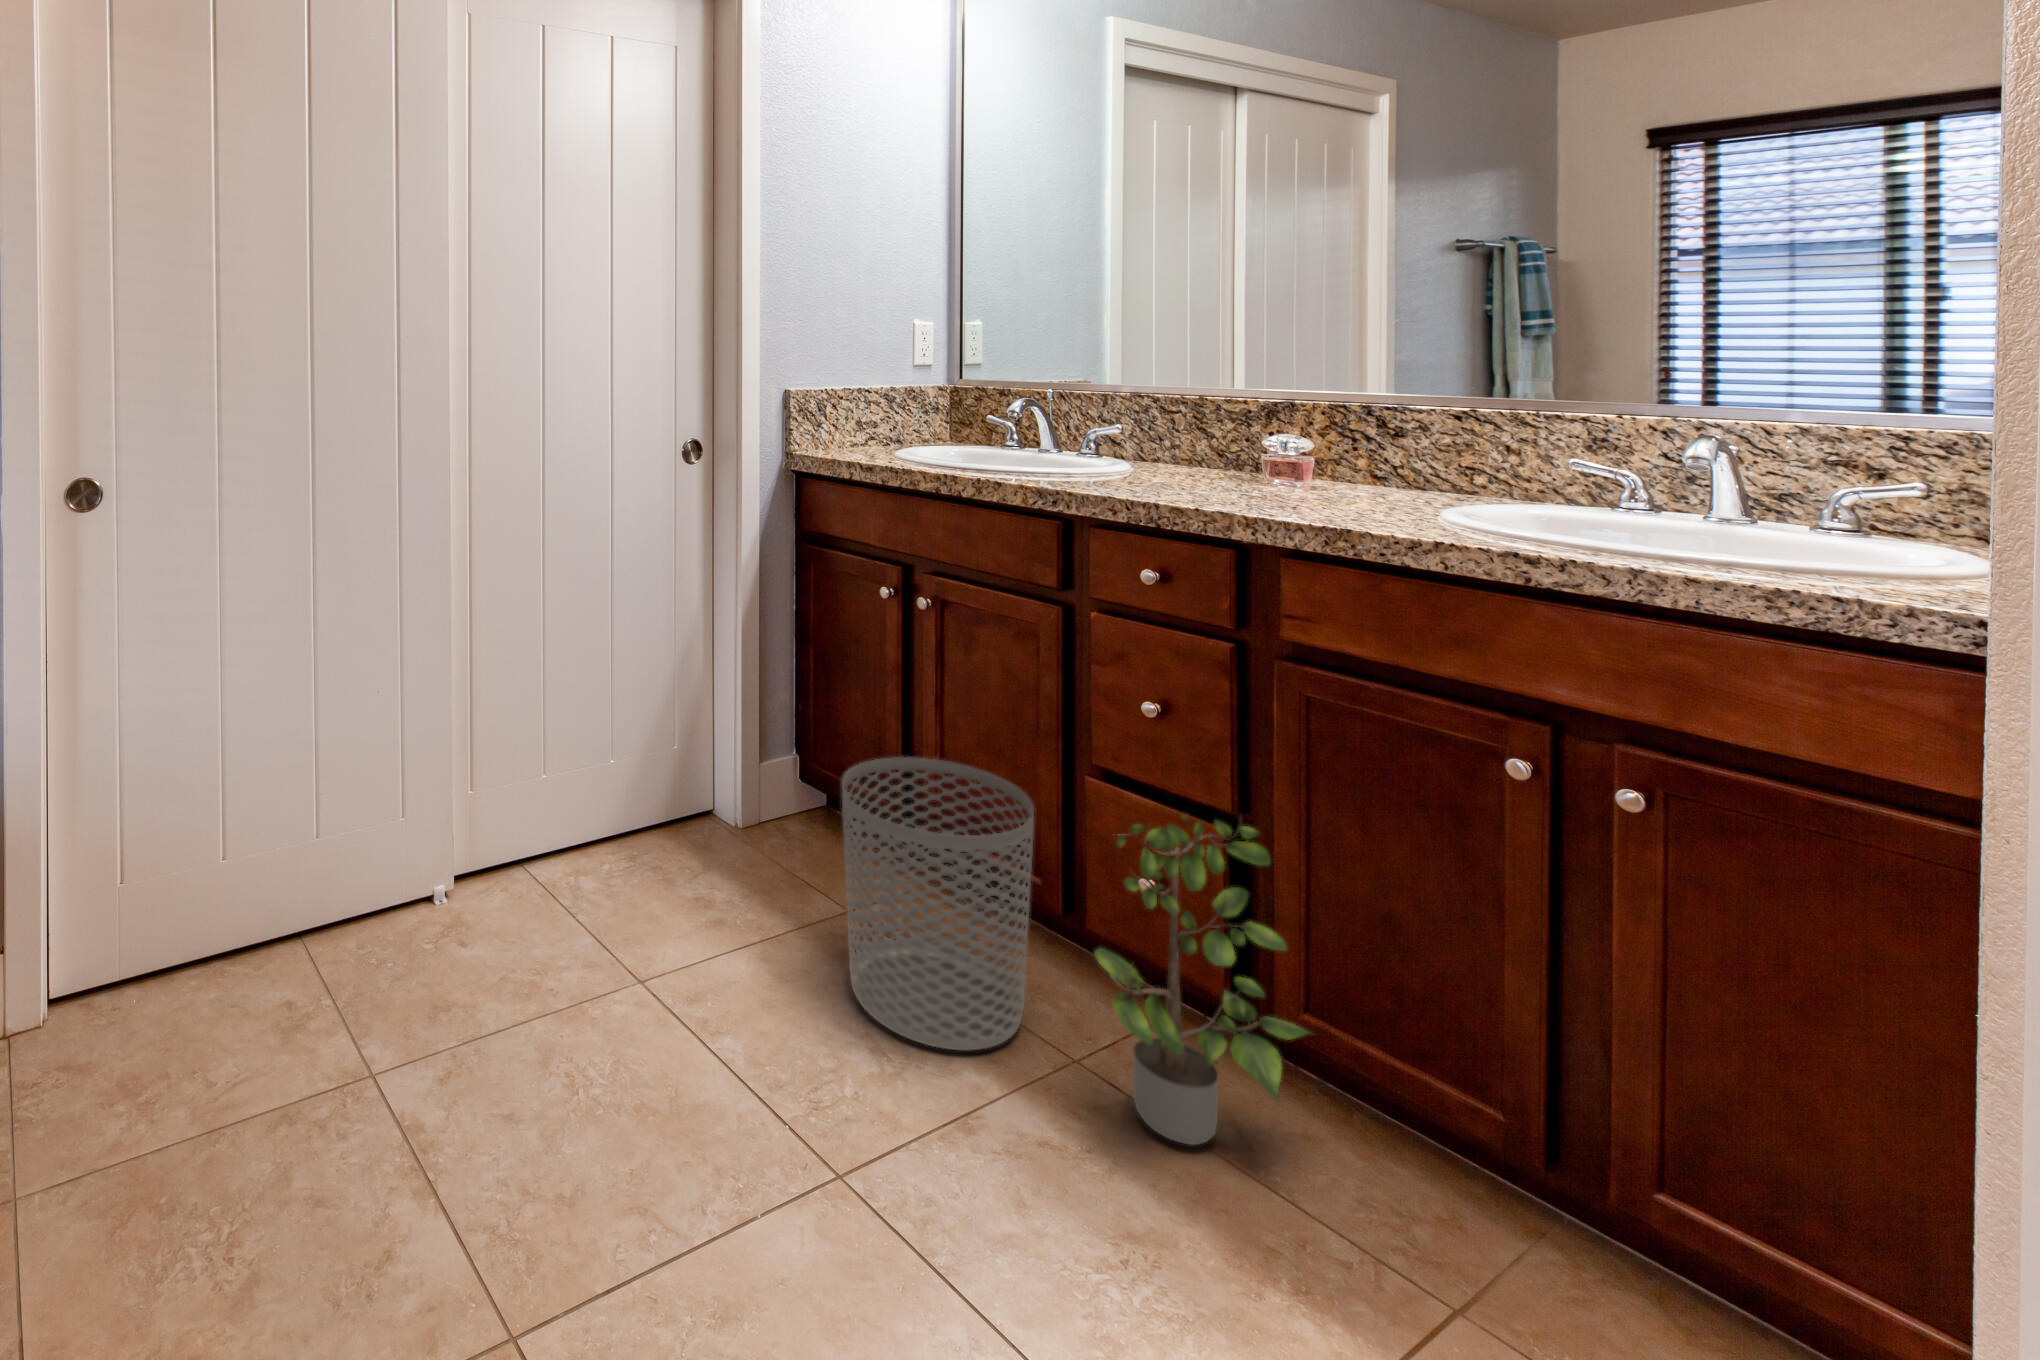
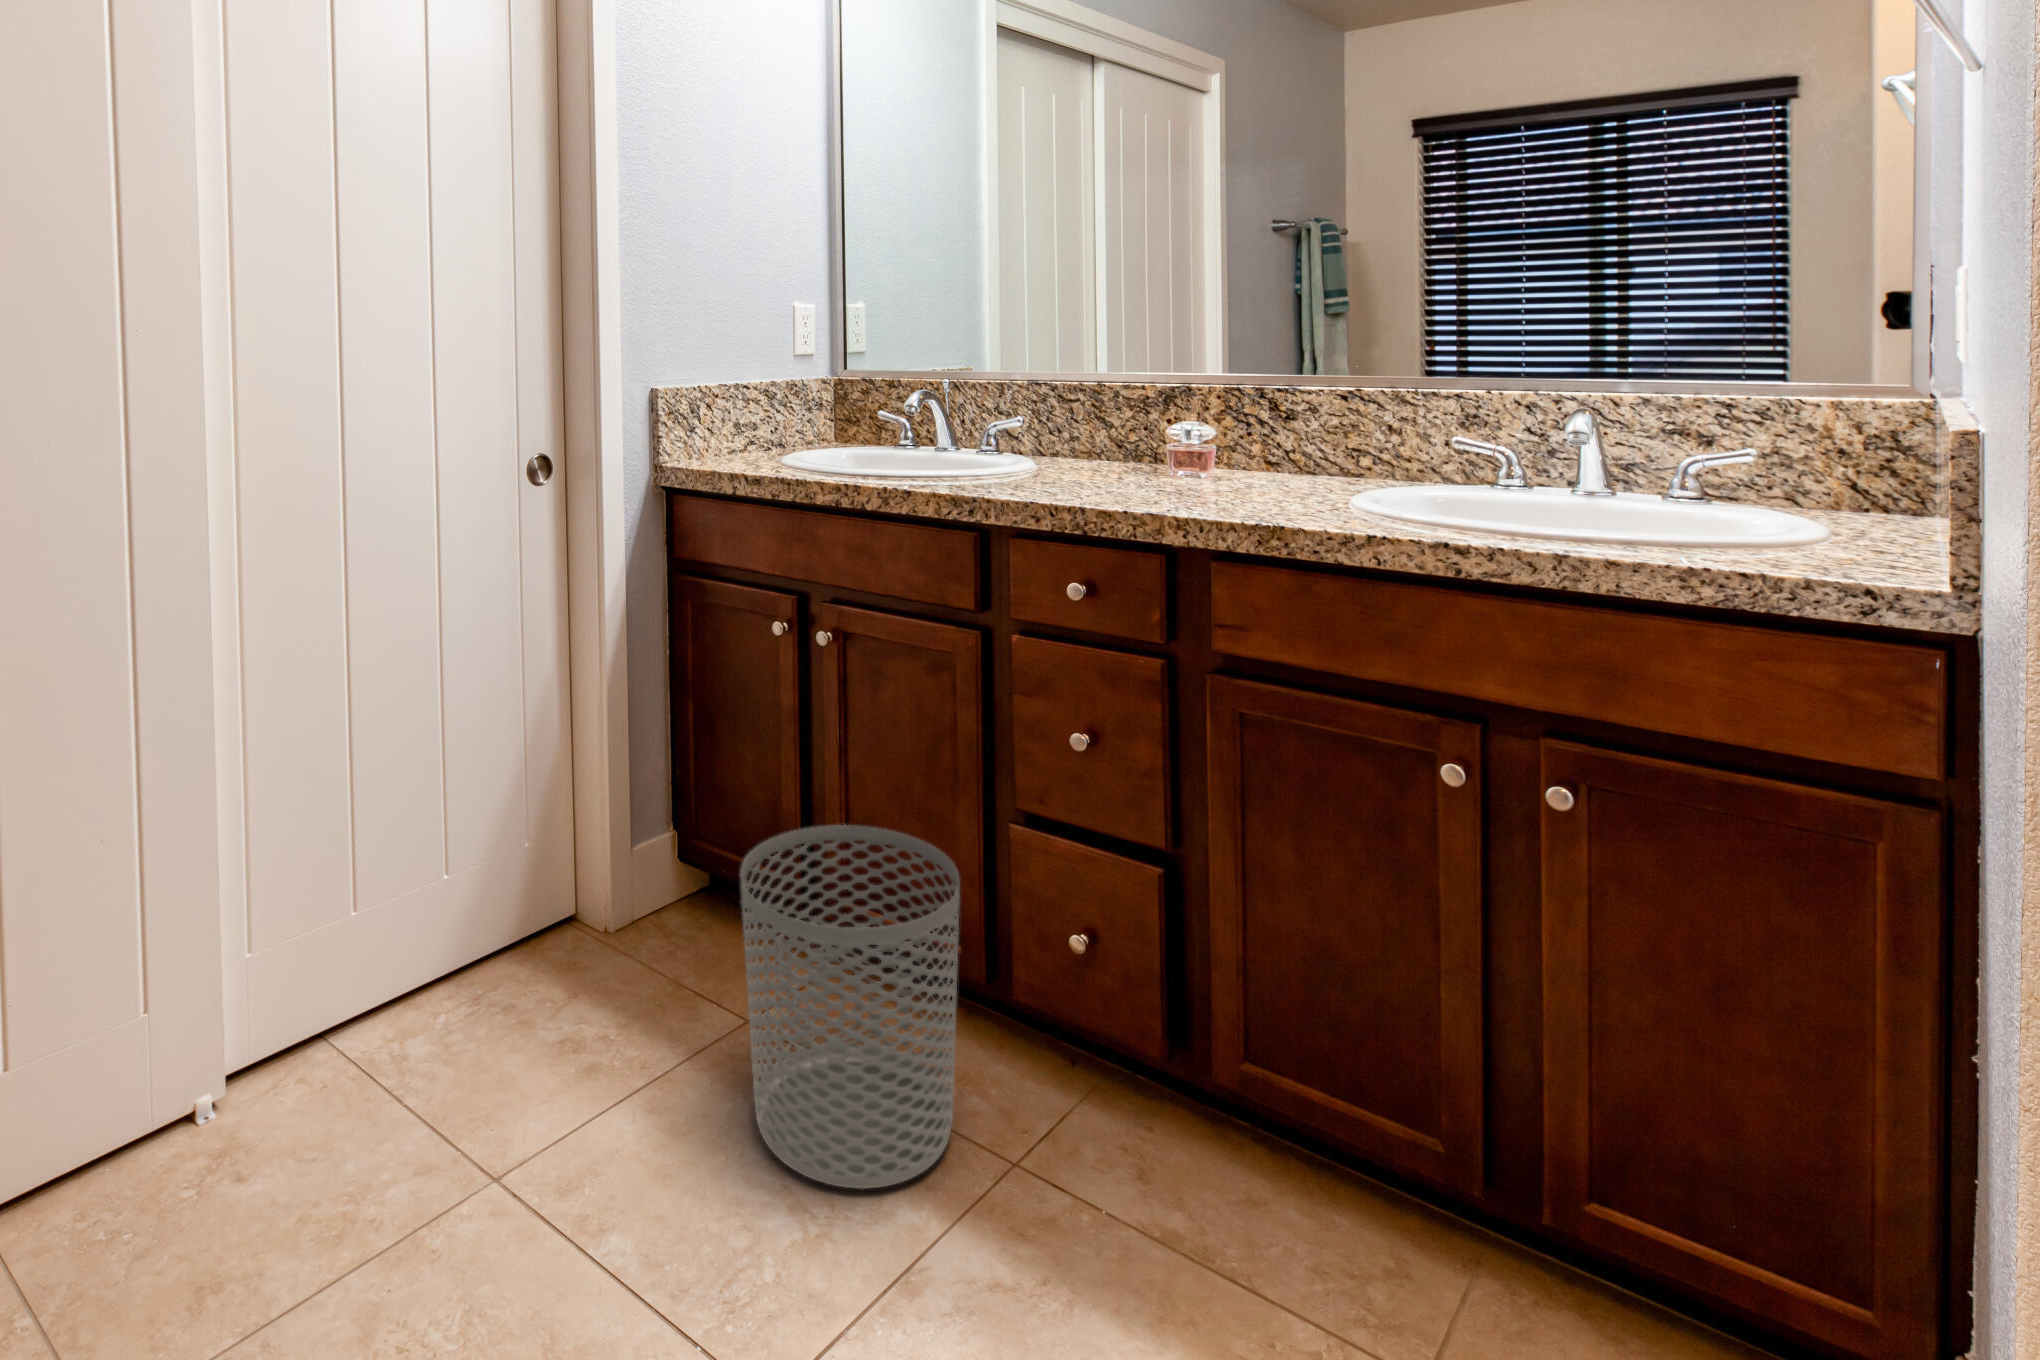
potted plant: present [1095,814,1310,1145] -> none [1033,858,1261,1253]

